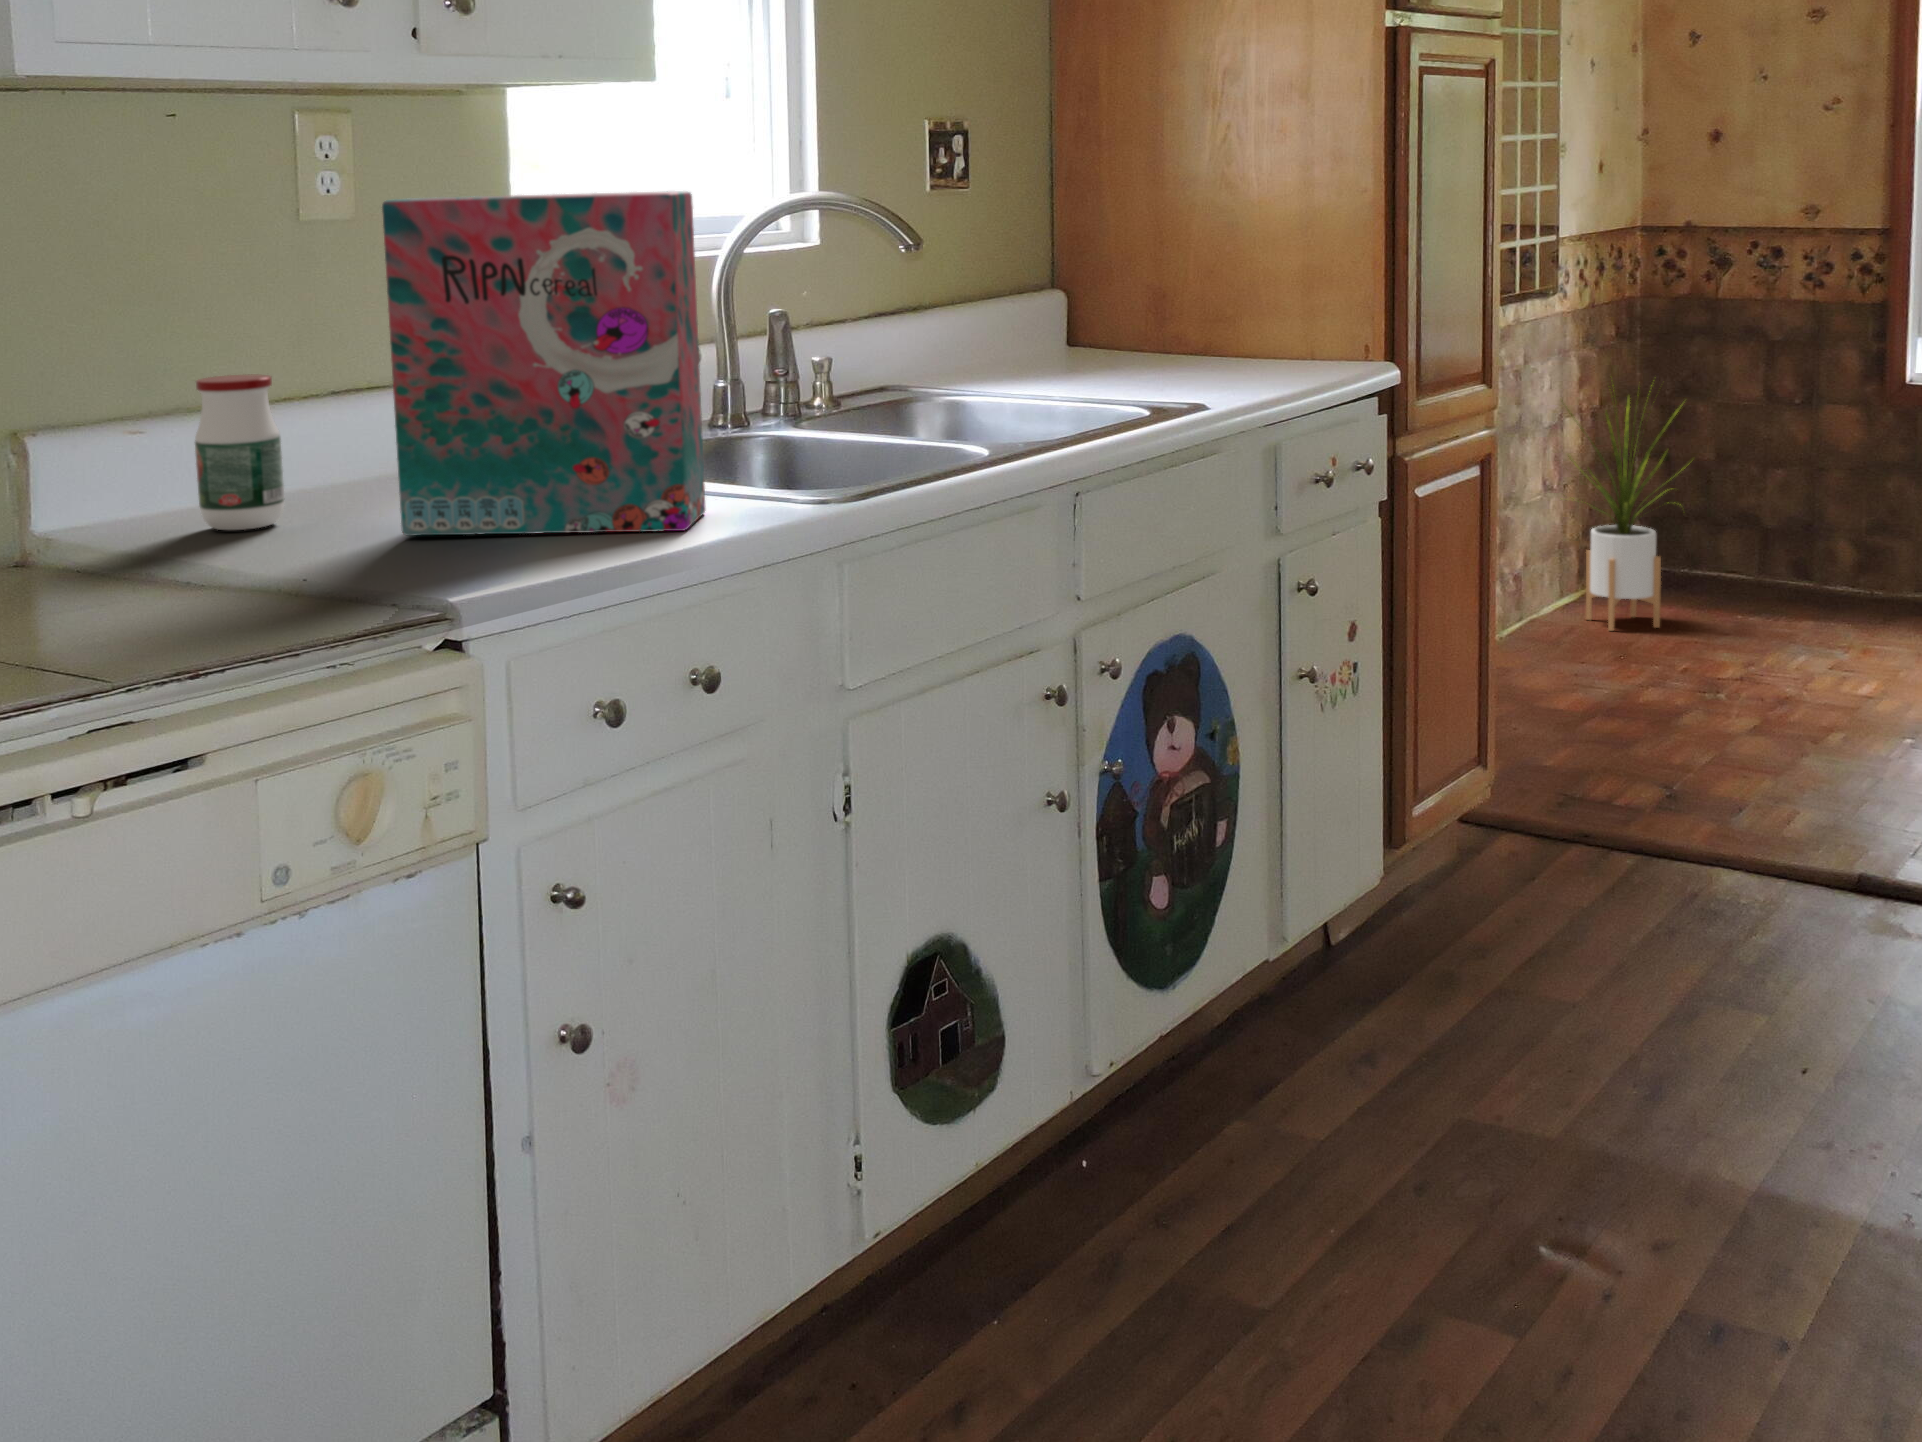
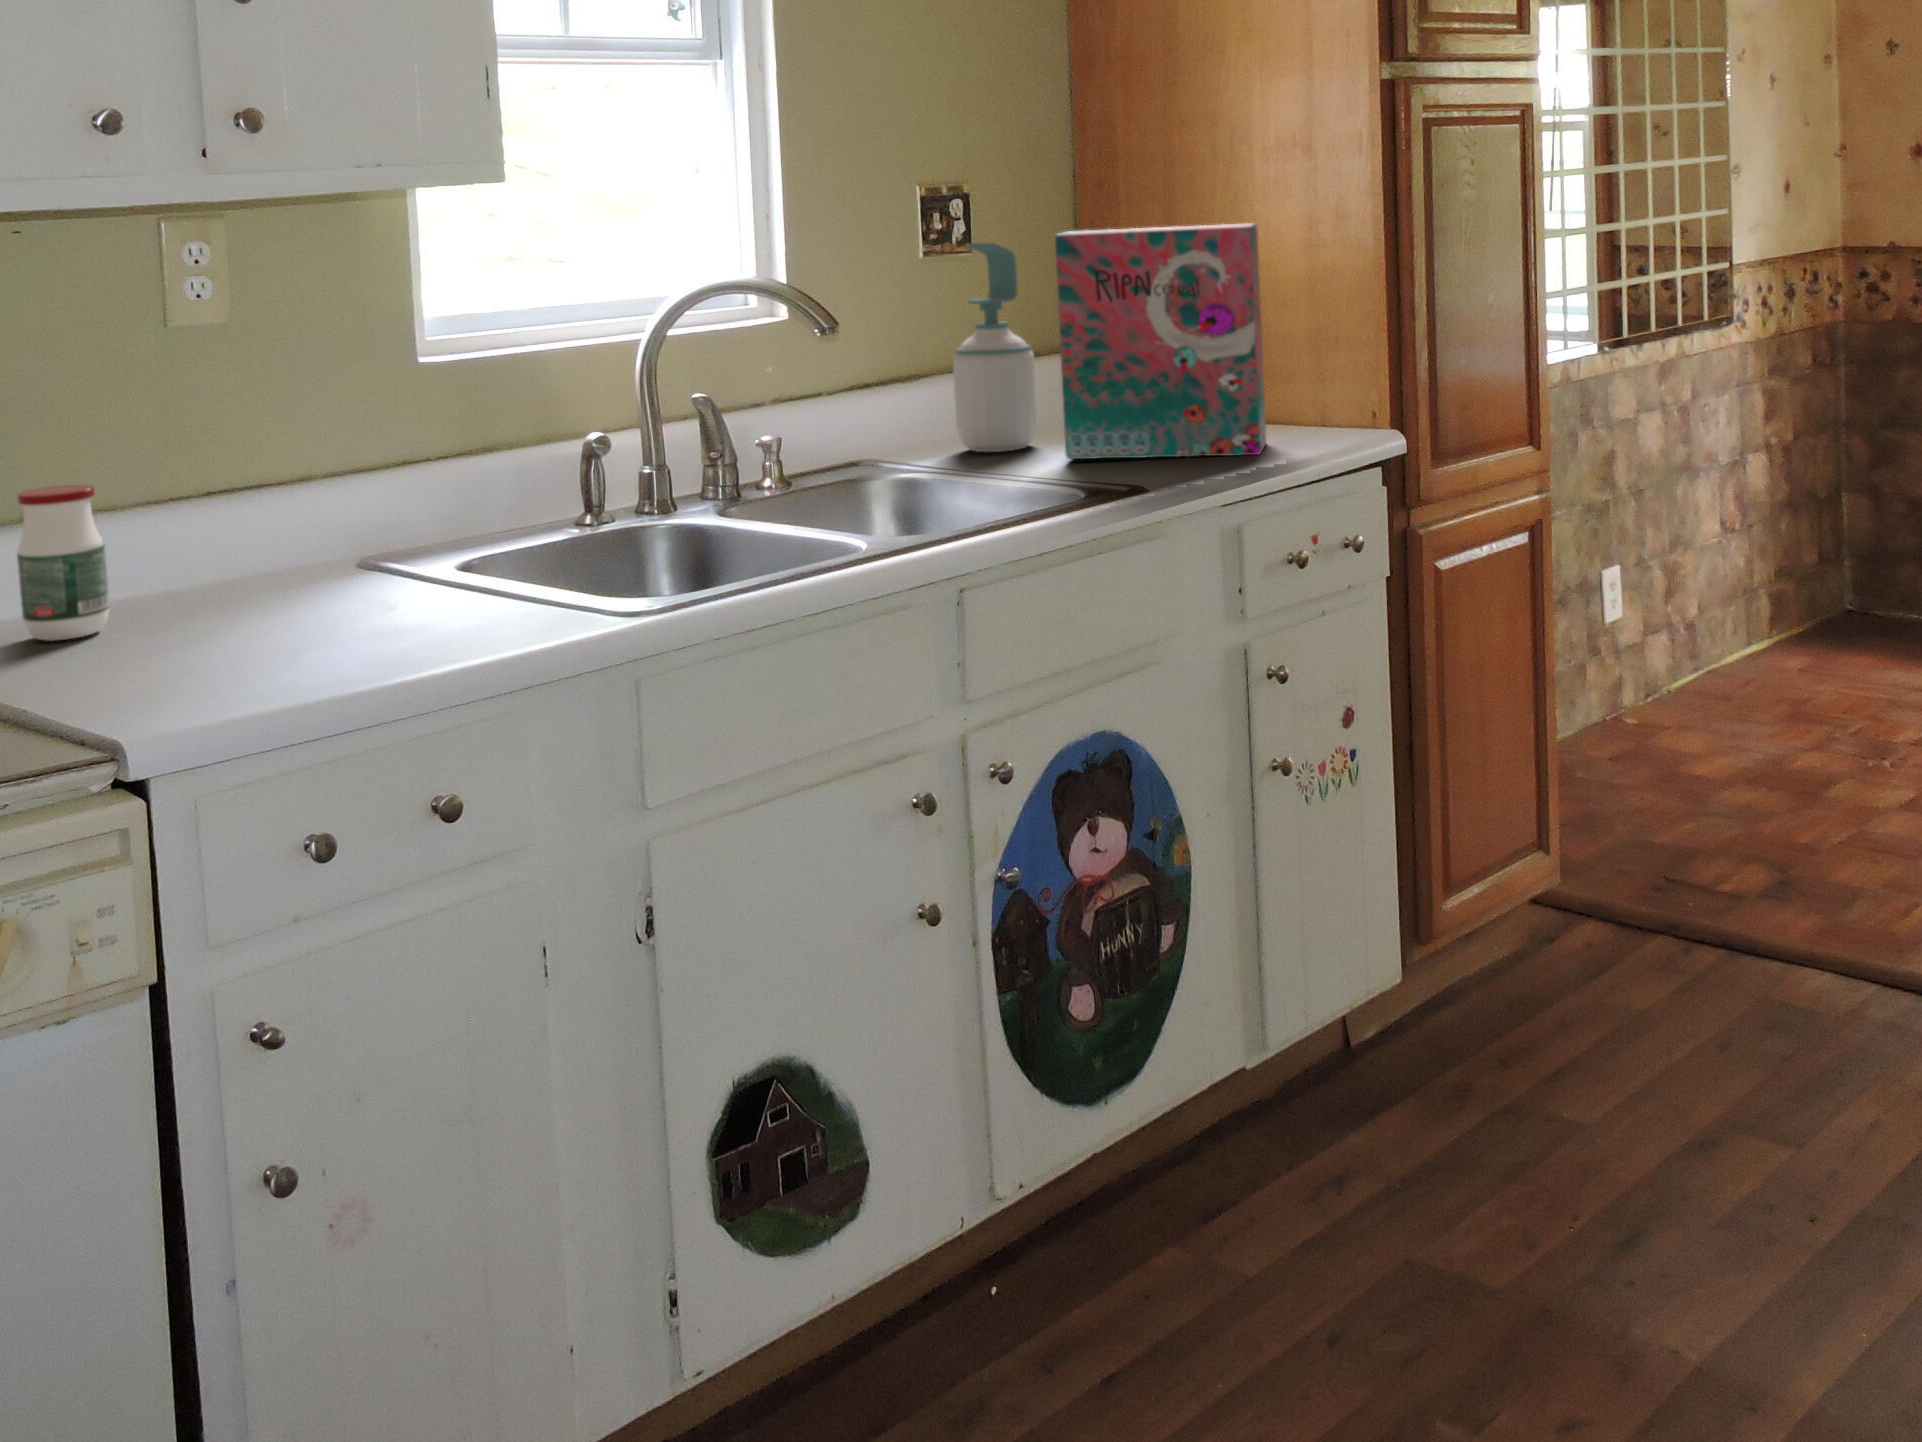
soap bottle: none [966,177,1047,381] -> present [953,243,1037,452]
cereal box: present [382,191,705,536] -> present [1055,223,1266,459]
house plant: present [1573,395,1690,631] -> none [1729,410,1881,685]

